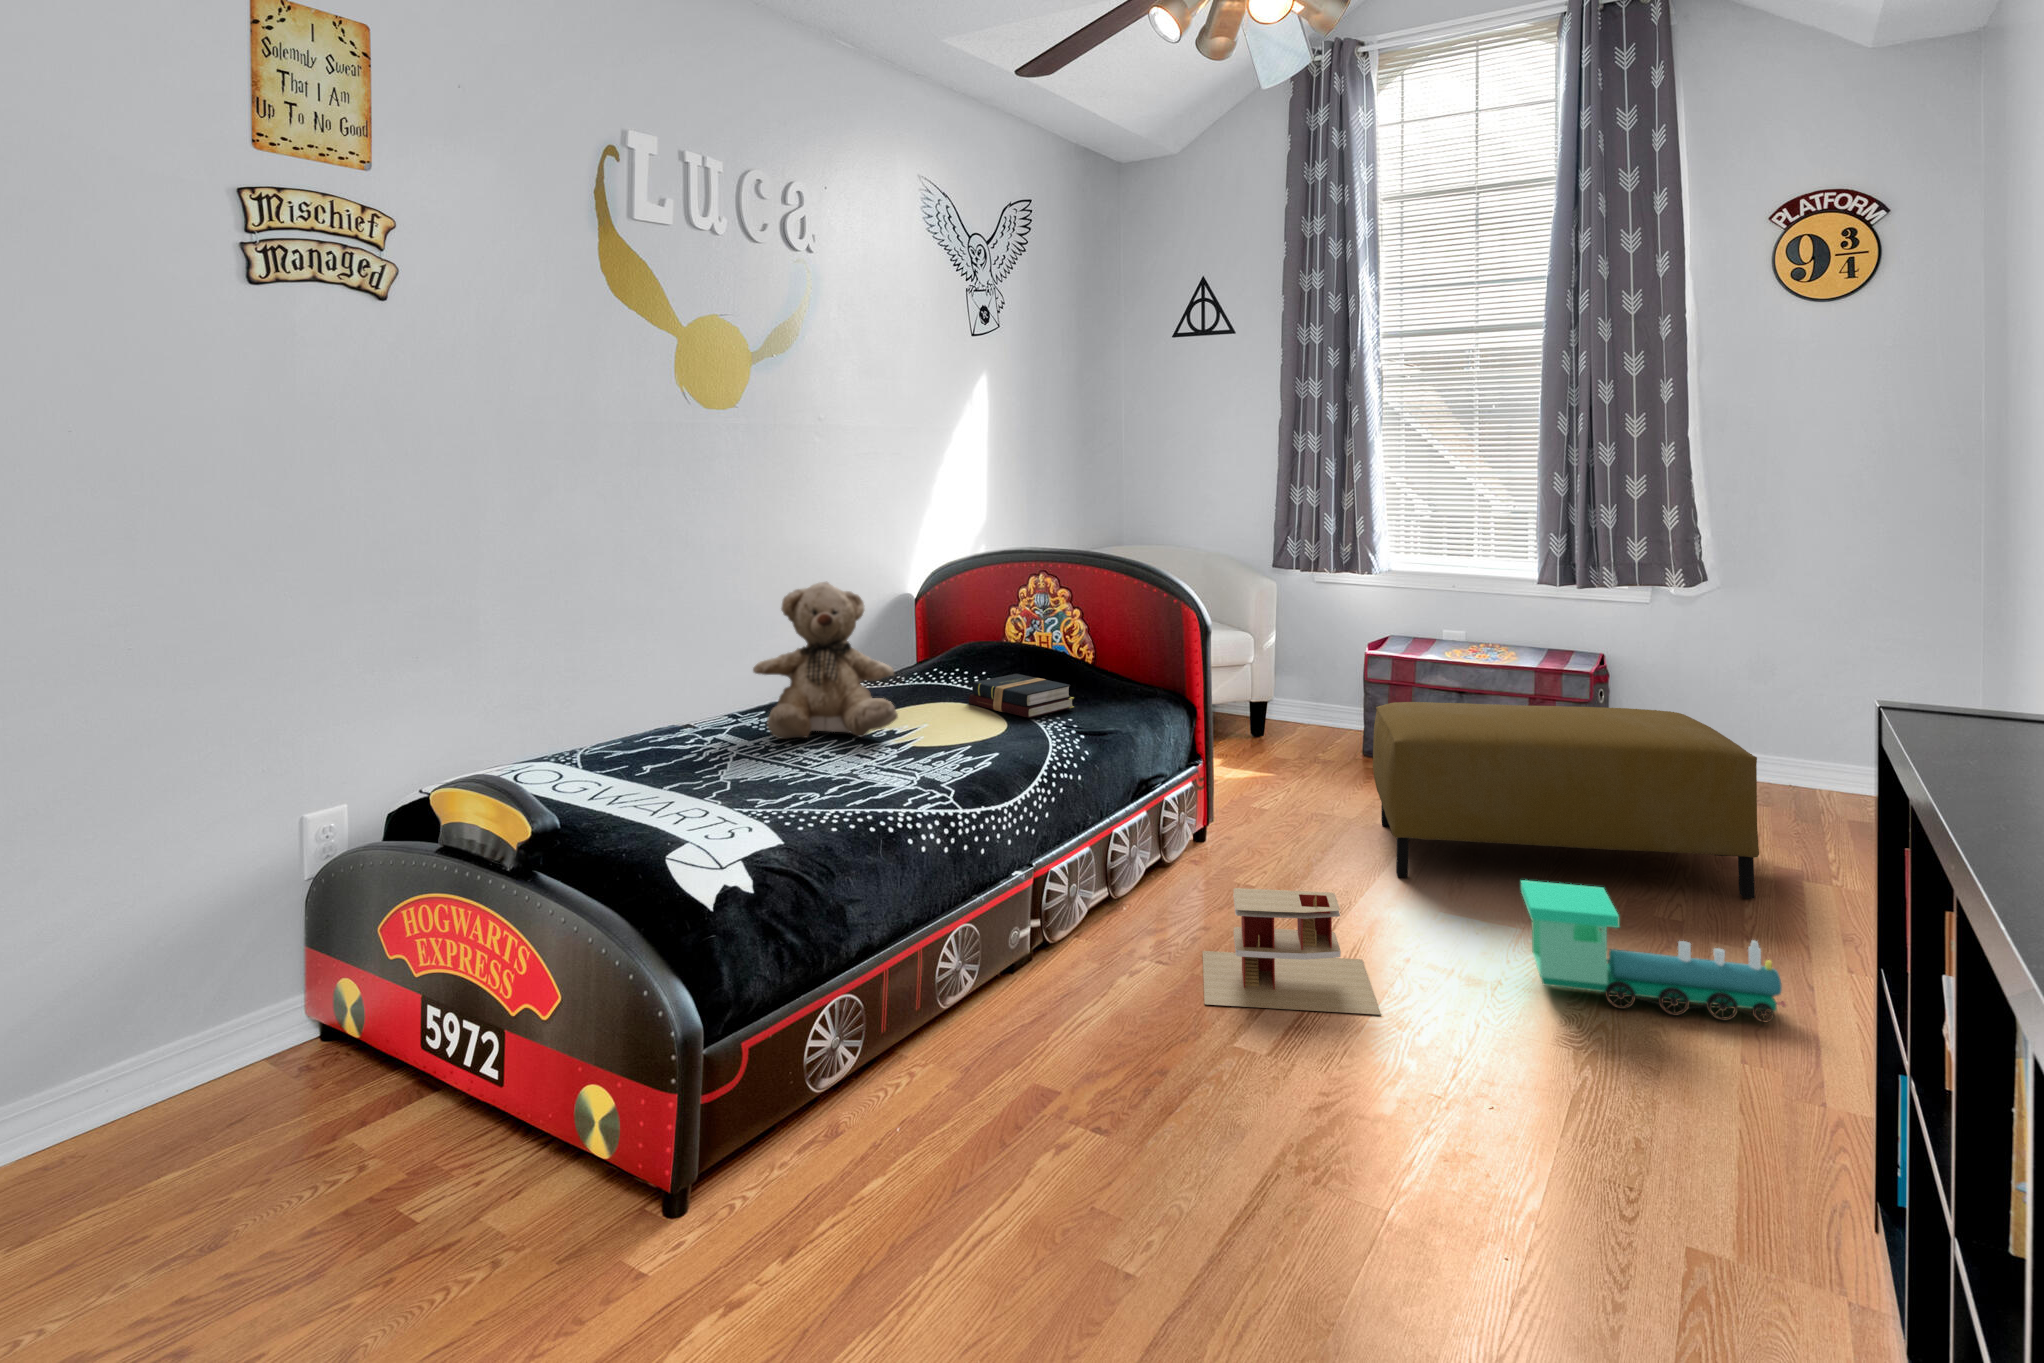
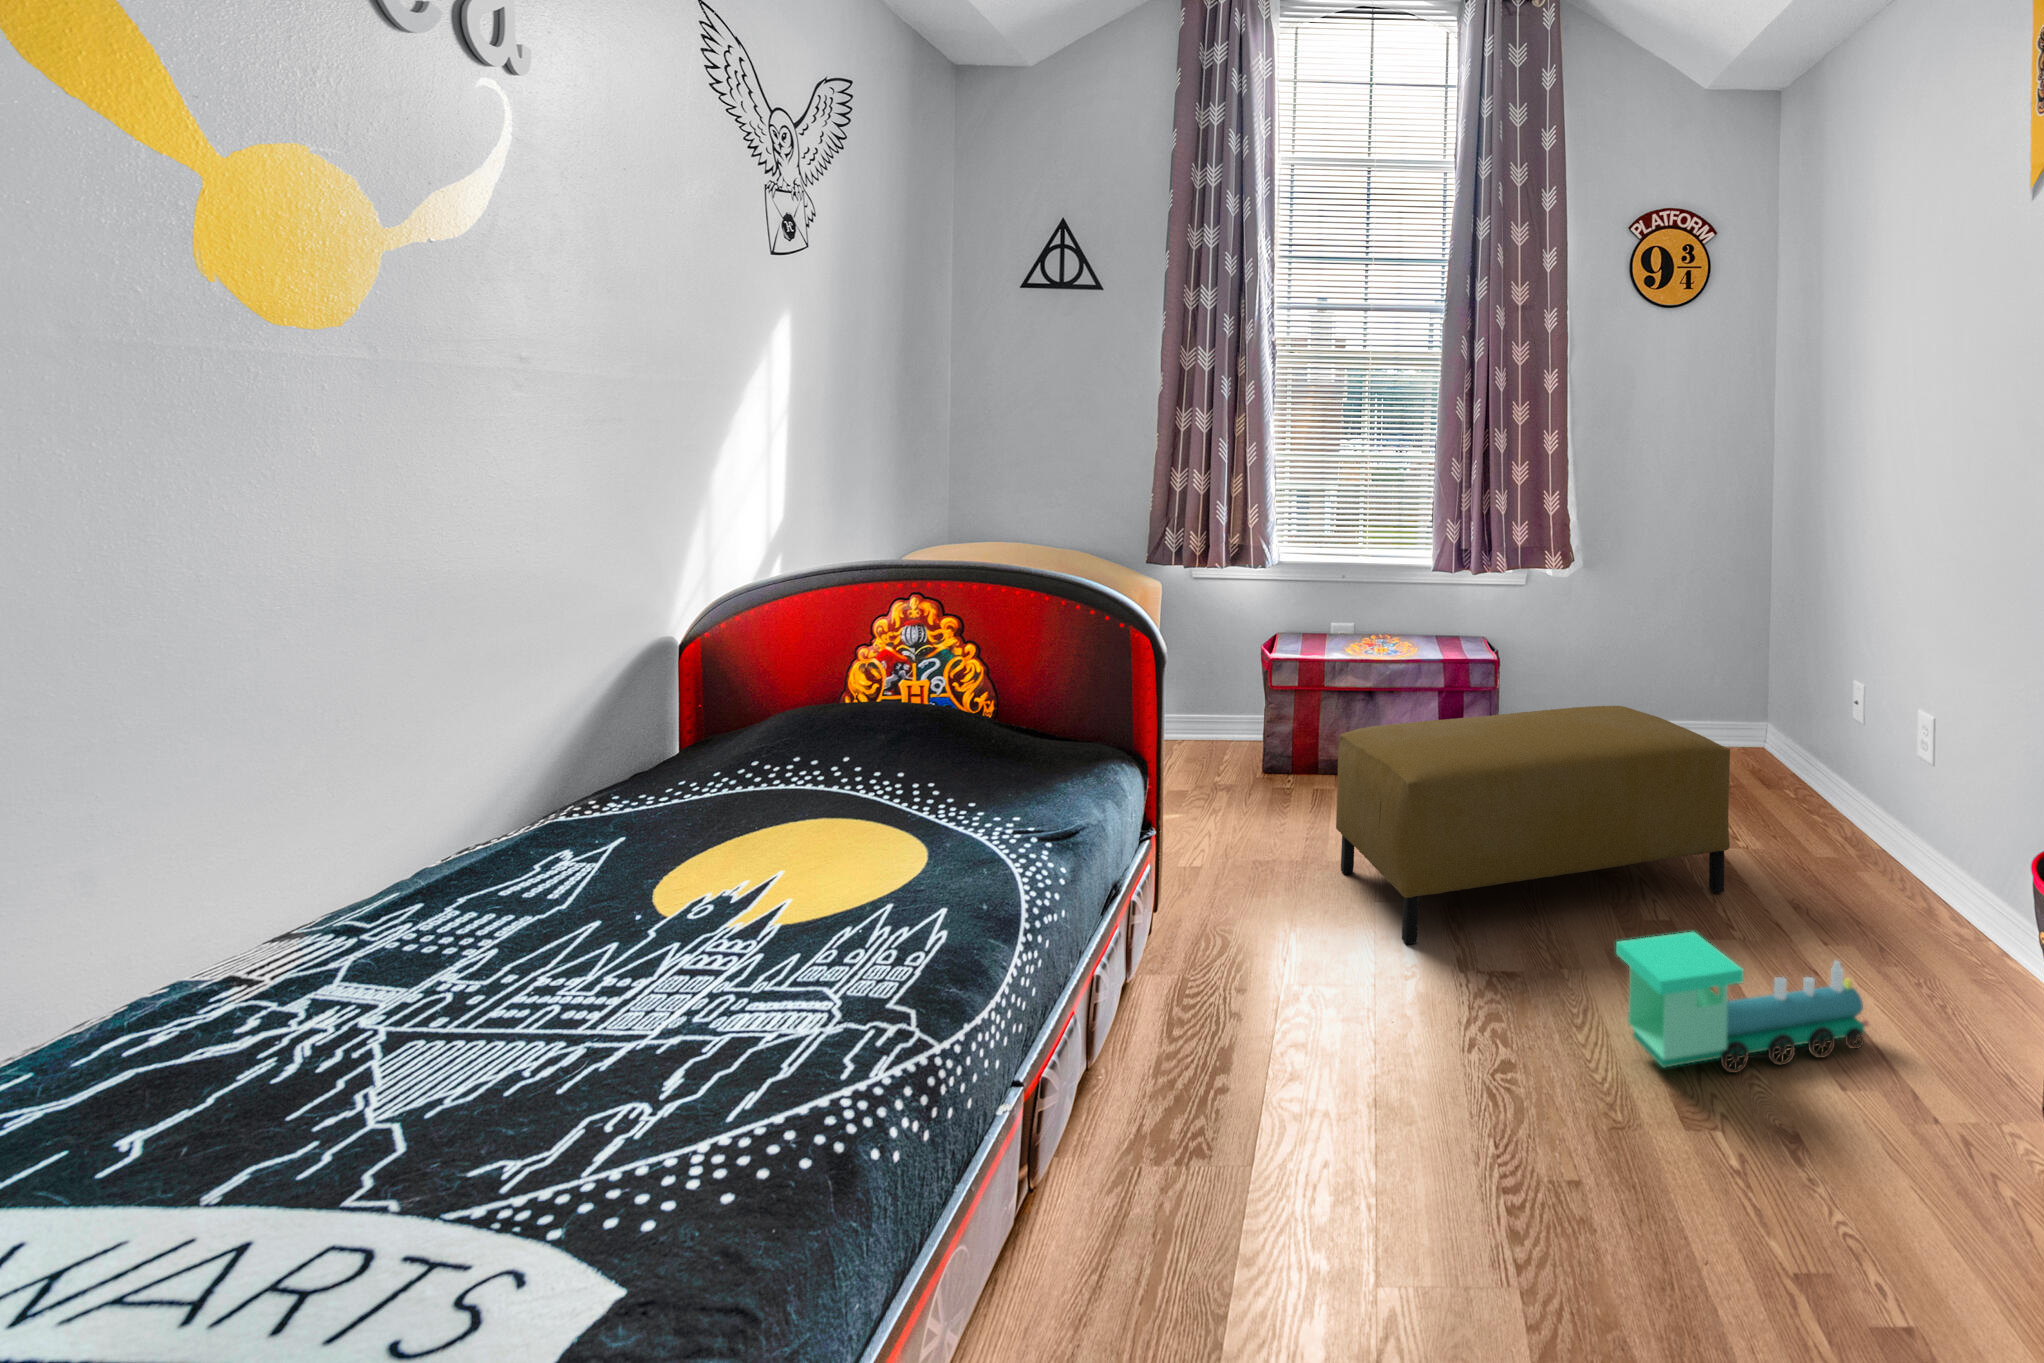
teddy bear: present [753,582,898,739] -> none [418,650,755,974]
hardback book: present [969,674,1074,718] -> none [839,758,1014,832]
toy house: present [1203,888,1381,1015] -> none [1256,1013,1529,1238]

